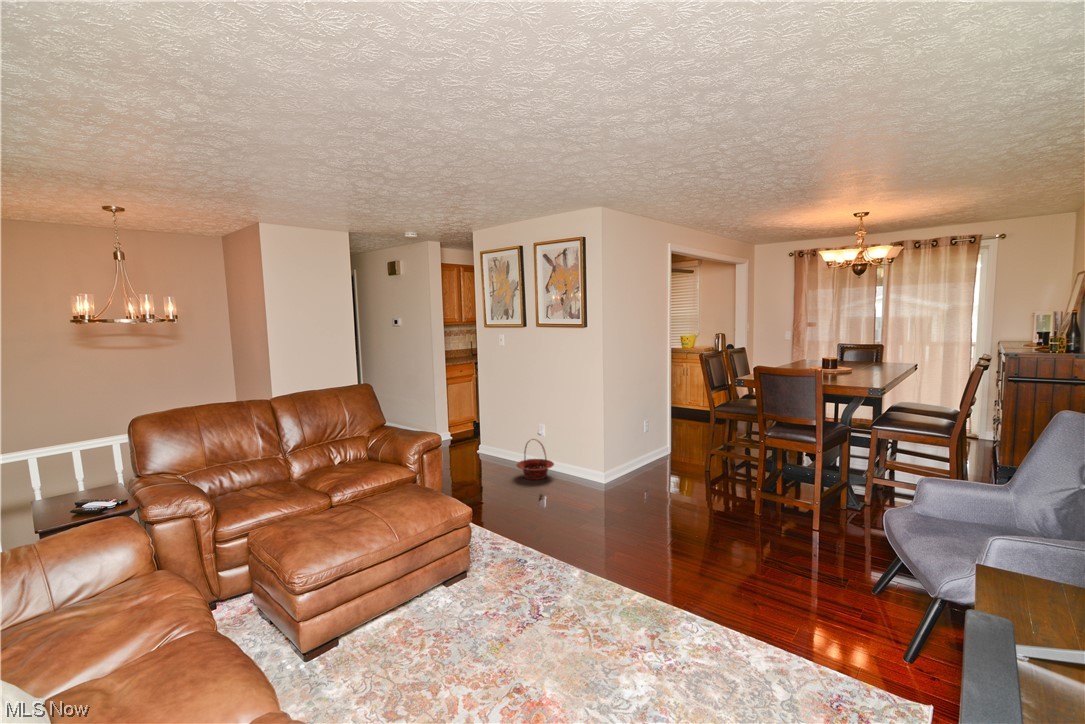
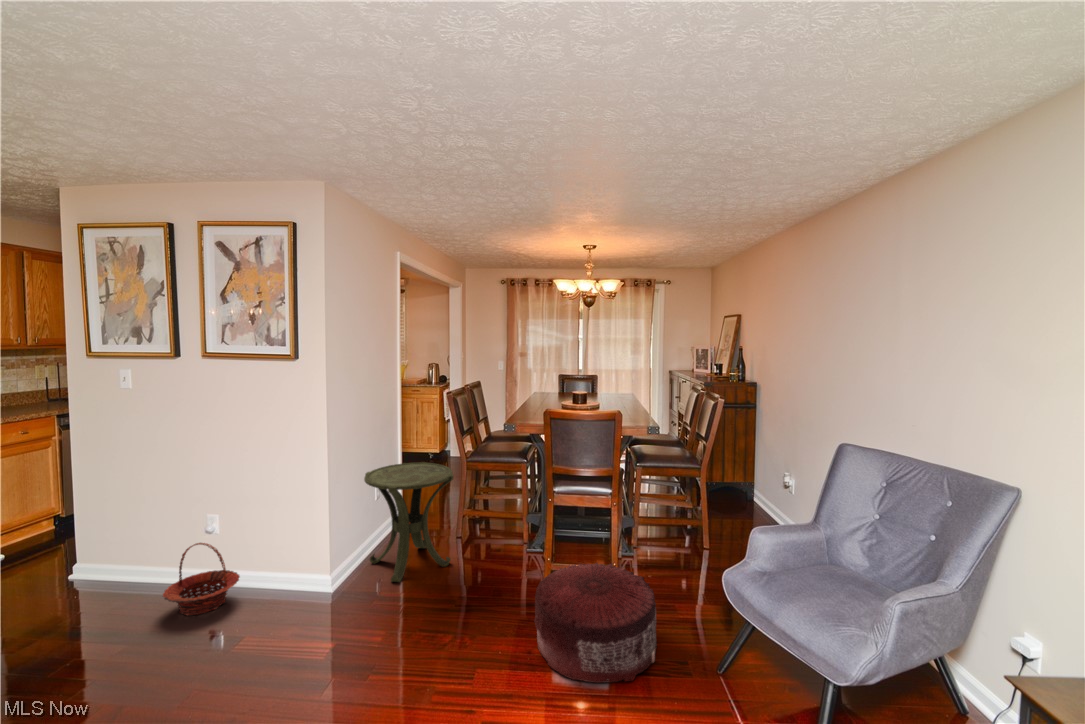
side table: none [629,408,695,490] -> present [364,462,453,582]
pouf: none [728,494,843,580] -> present [534,563,657,683]

